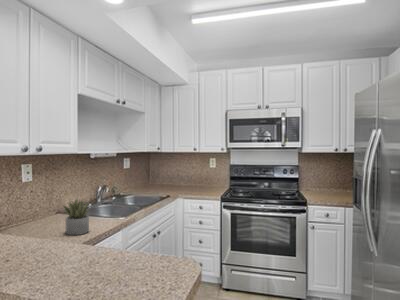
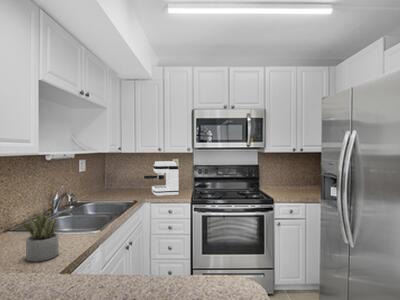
coffee maker: none [181,160,212,193] -> present [144,161,179,196]

